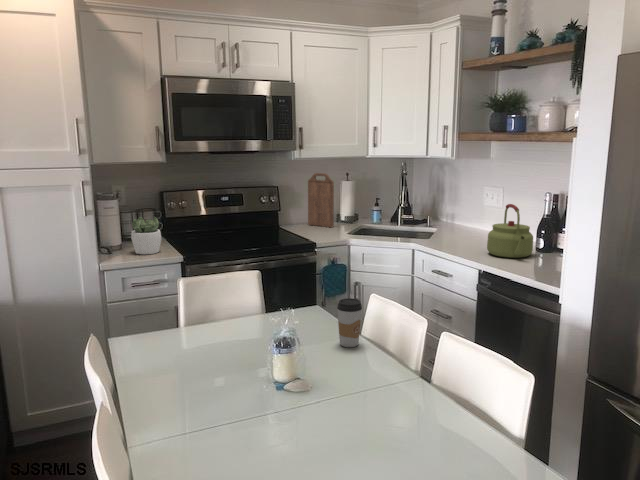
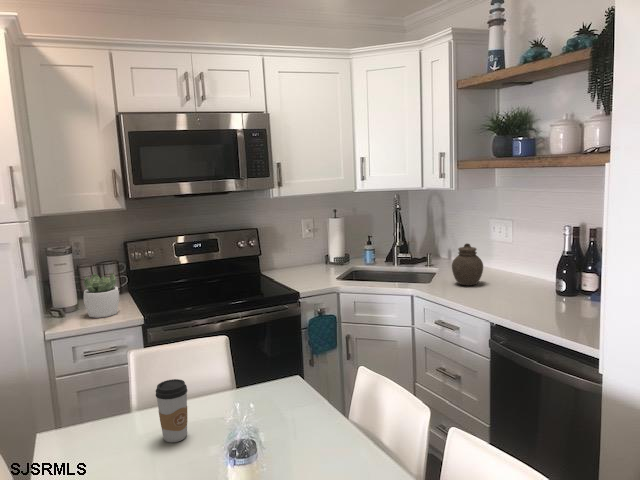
cutting board: present [308,173,334,227] -> none [292,211,323,271]
kettle: present [487,204,533,258] -> none [499,241,553,305]
jar: none [449,206,476,243] -> present [452,244,483,286]
coffee cup: present [337,298,362,347] -> present [156,379,187,442]

